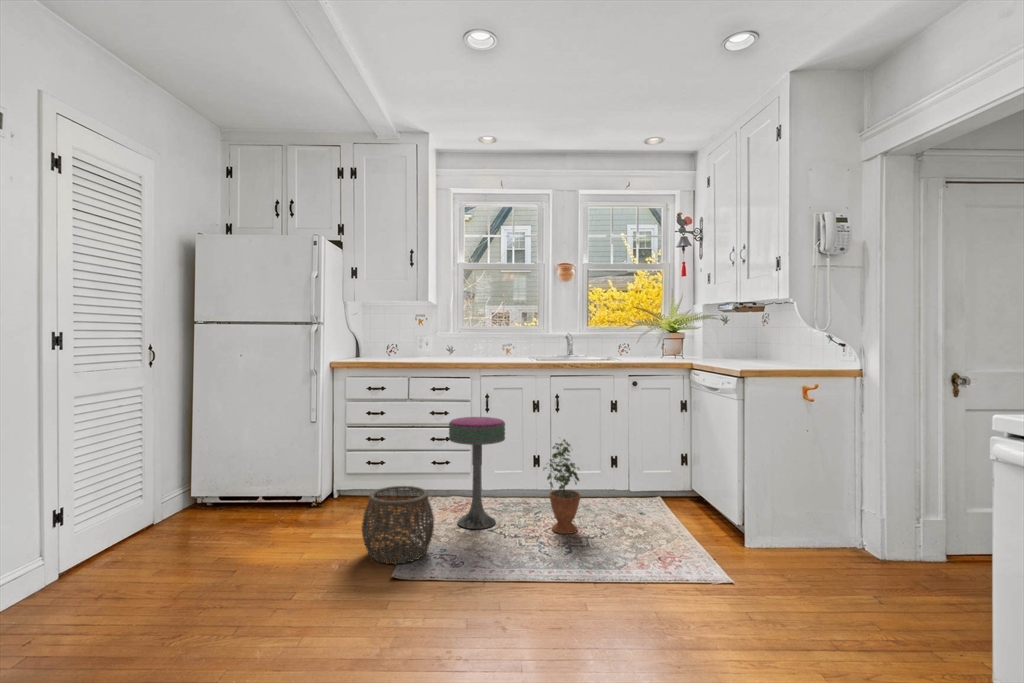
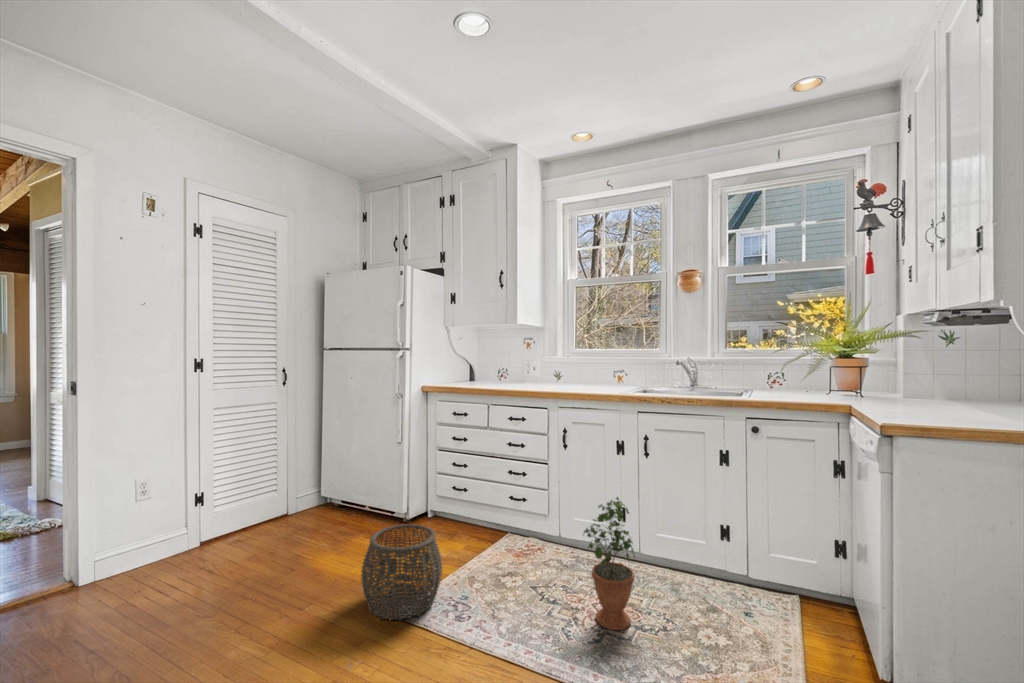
bar stool: present [449,417,505,529] -> none [489,453,554,591]

